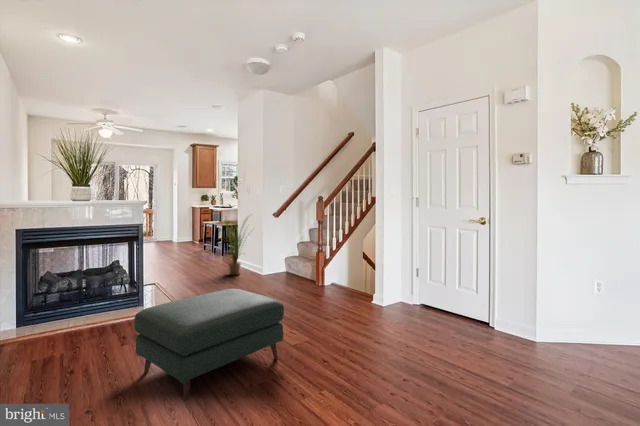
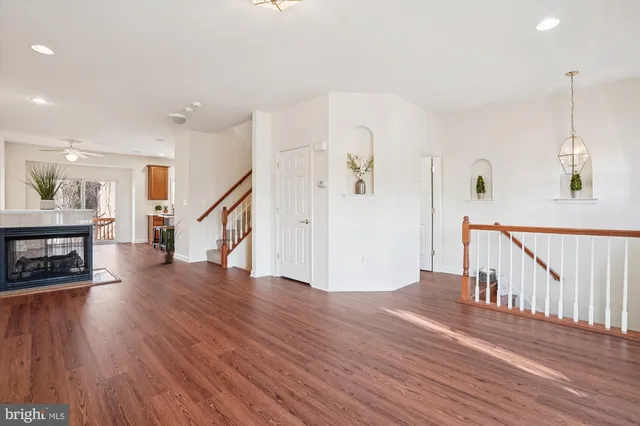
ottoman: present [134,289,284,401] -> none [77,264,172,318]

